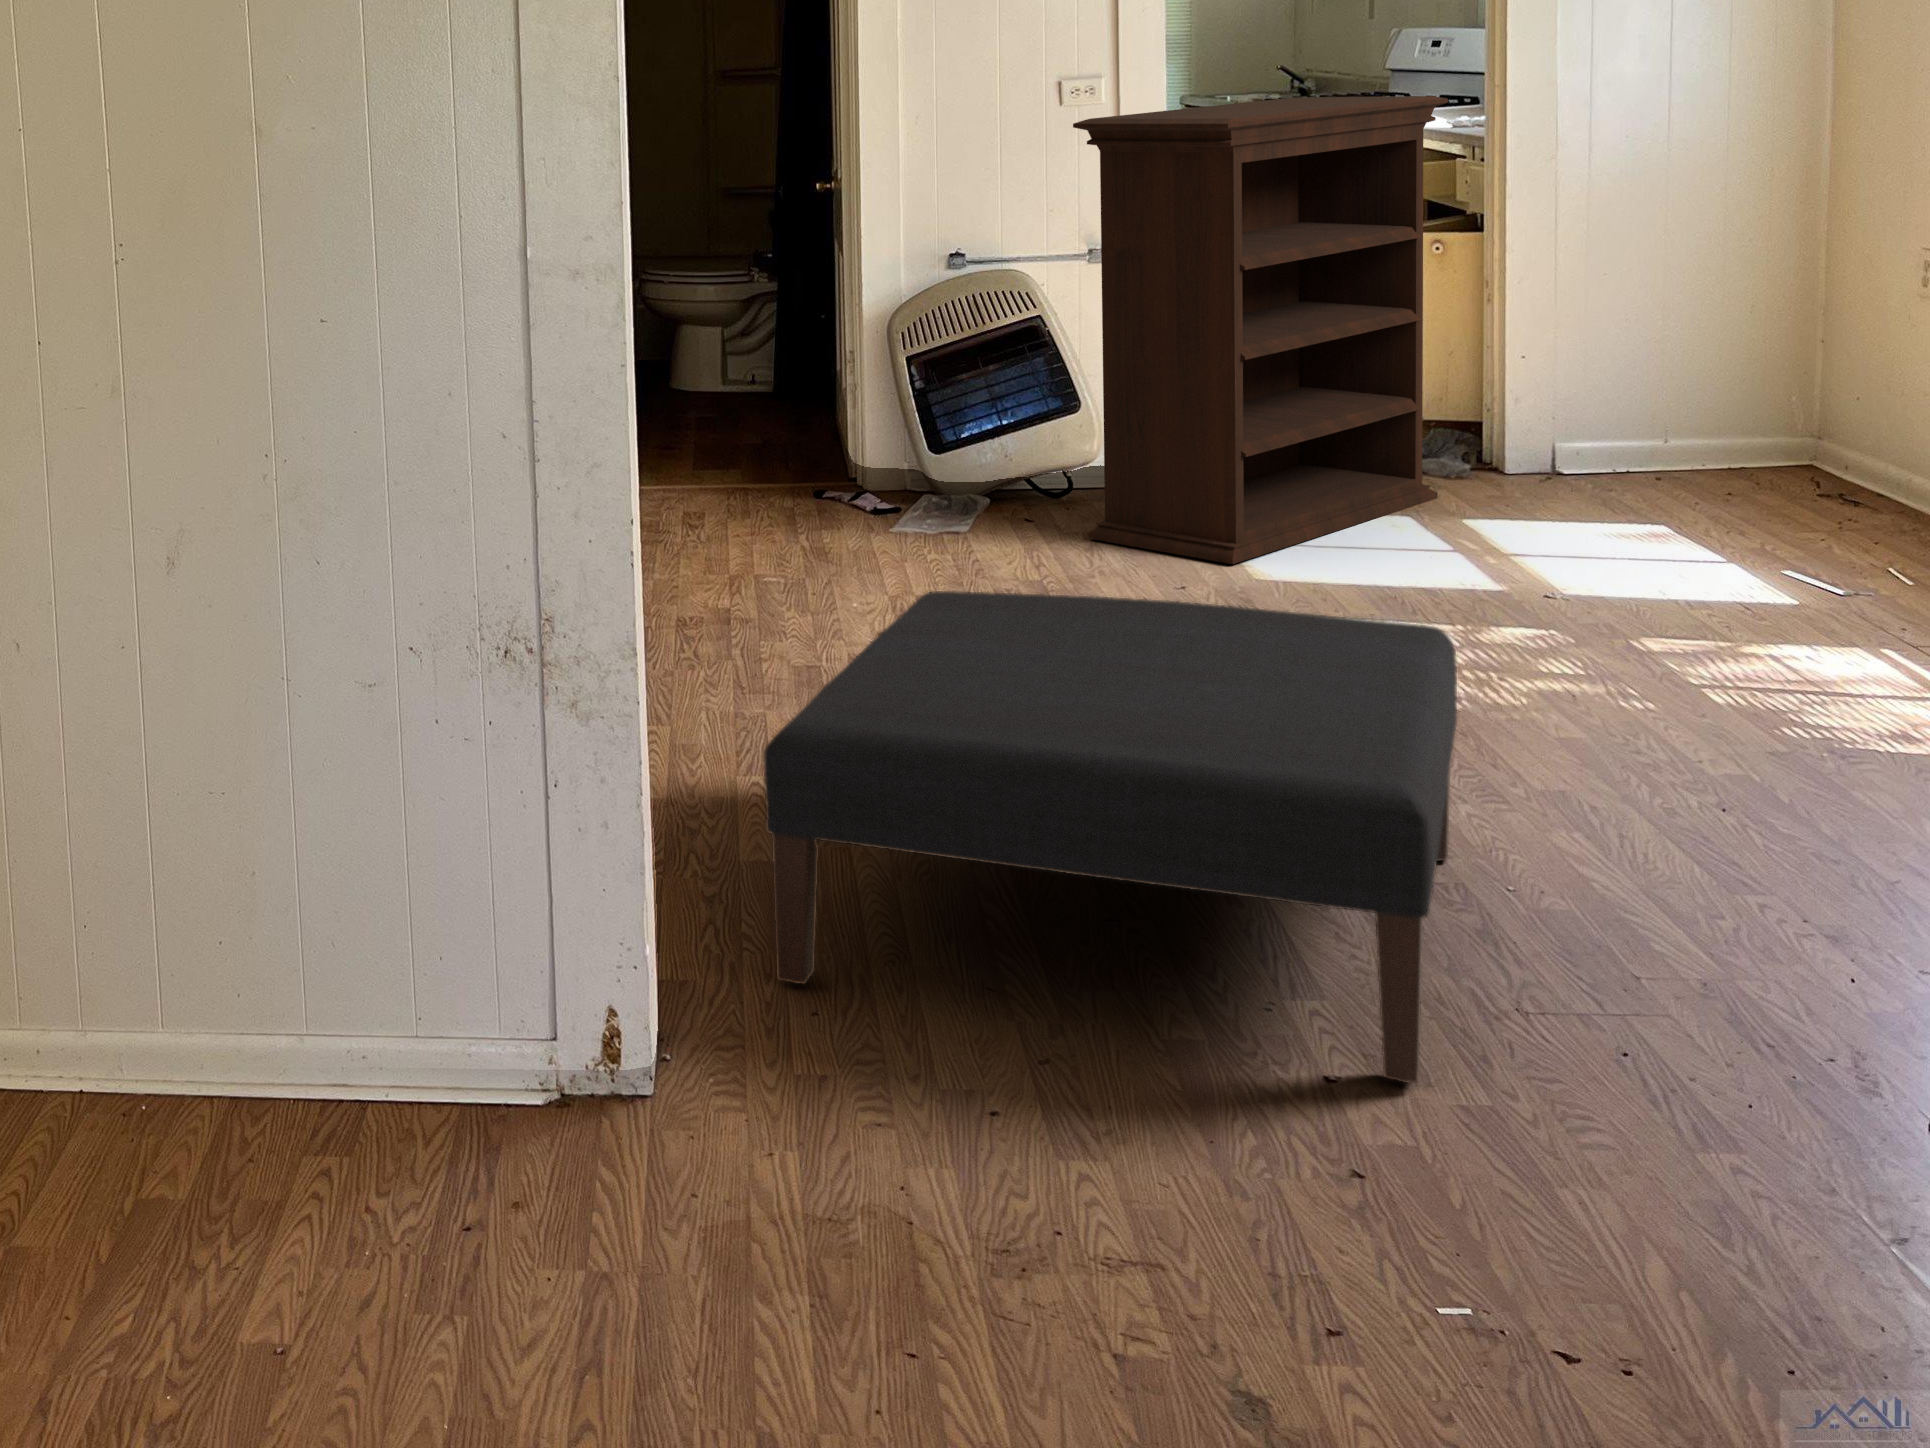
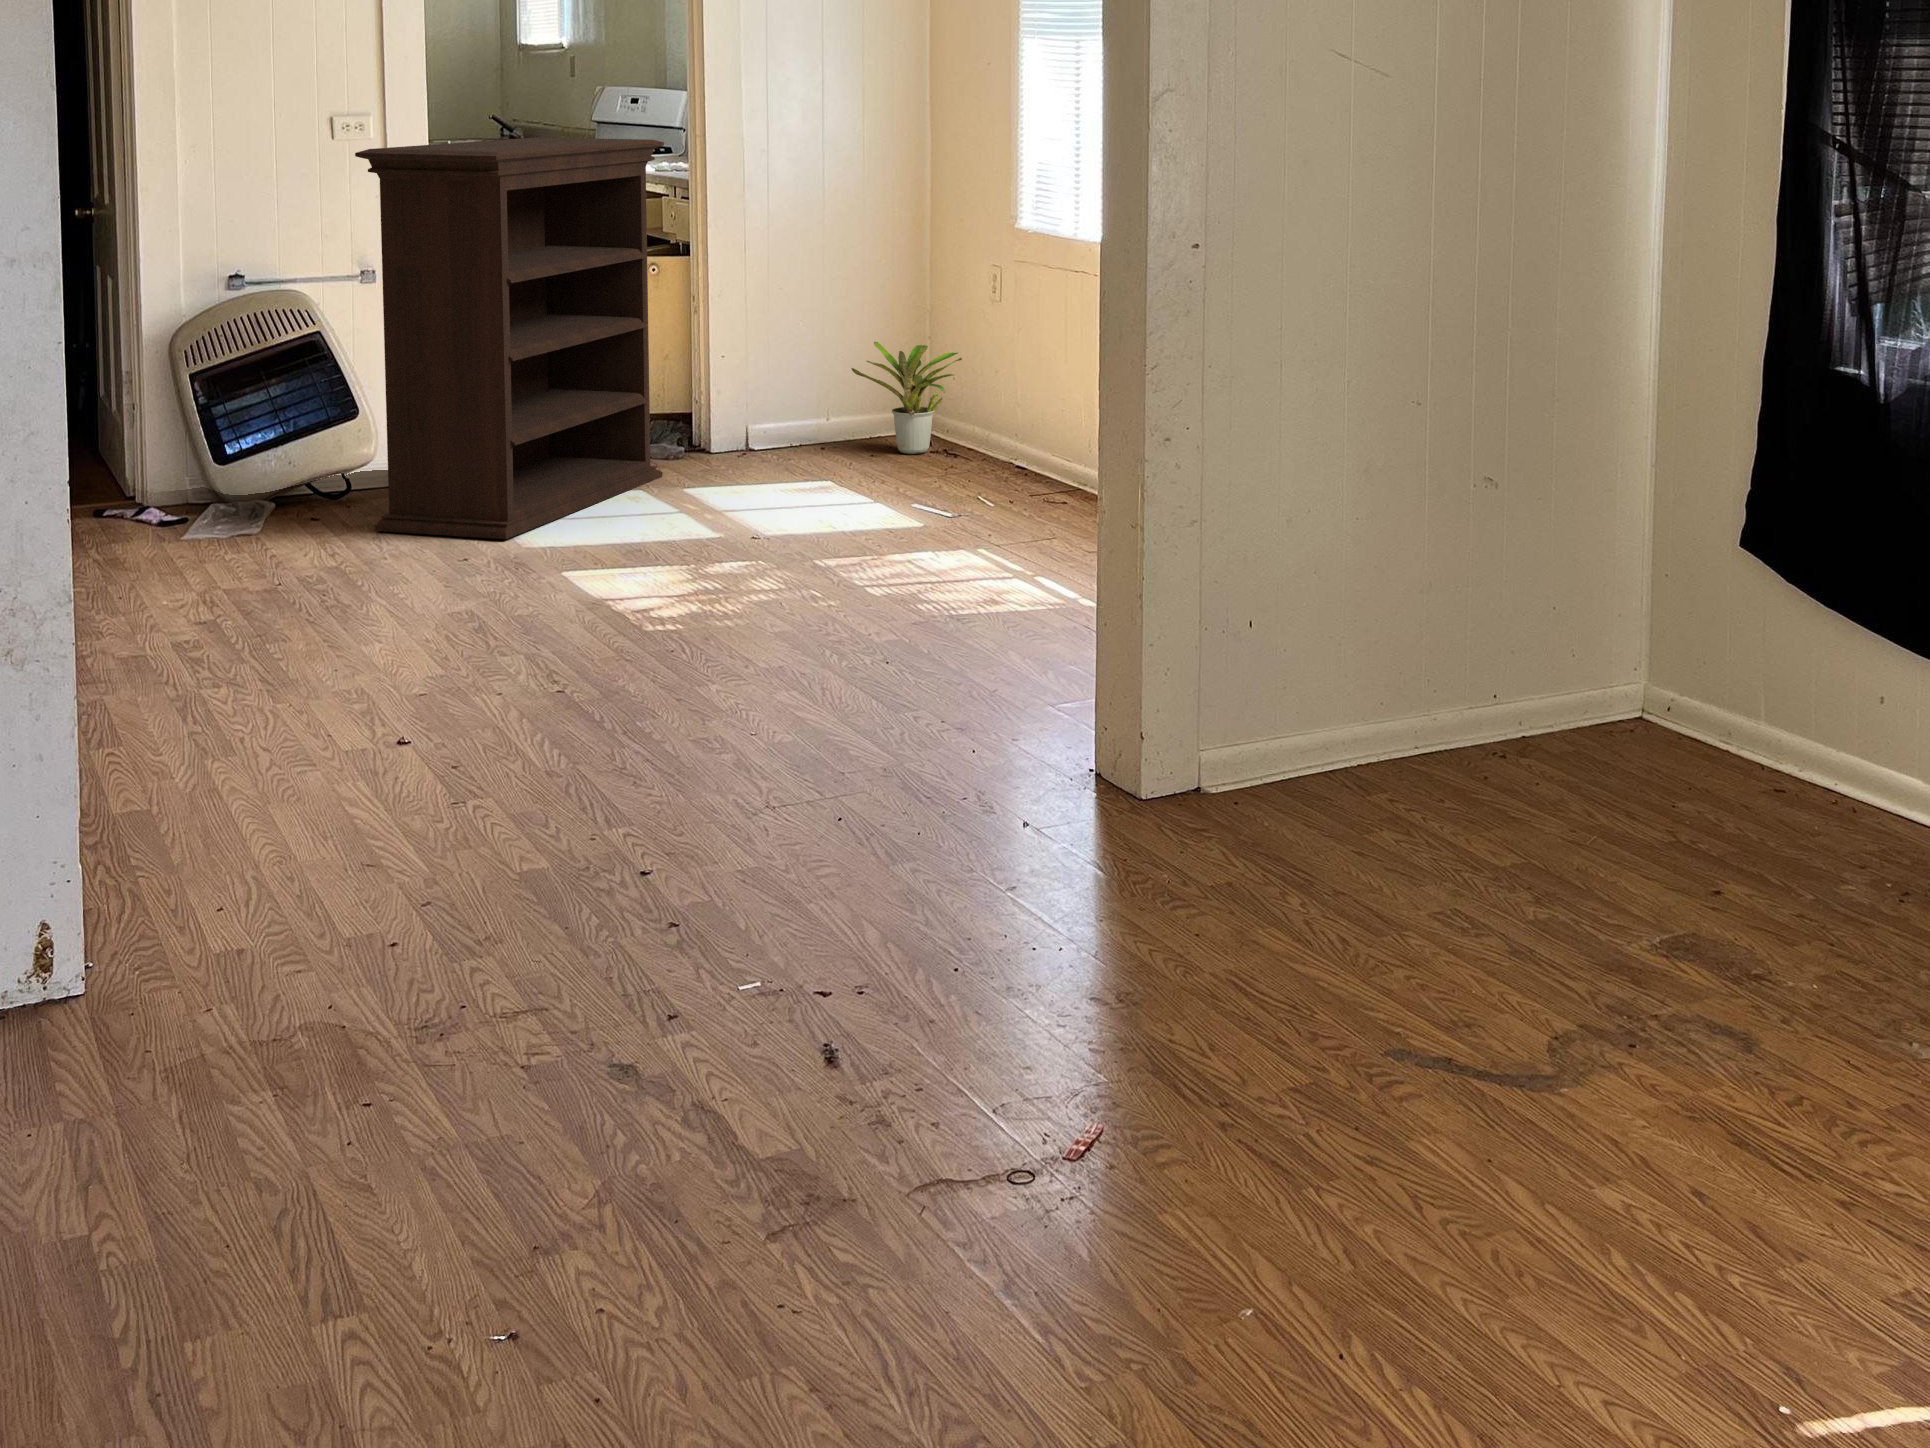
potted plant: none [1703,345,1872,493] -> present [851,342,962,454]
ottoman: present [764,591,1457,1083] -> none [165,542,712,894]

